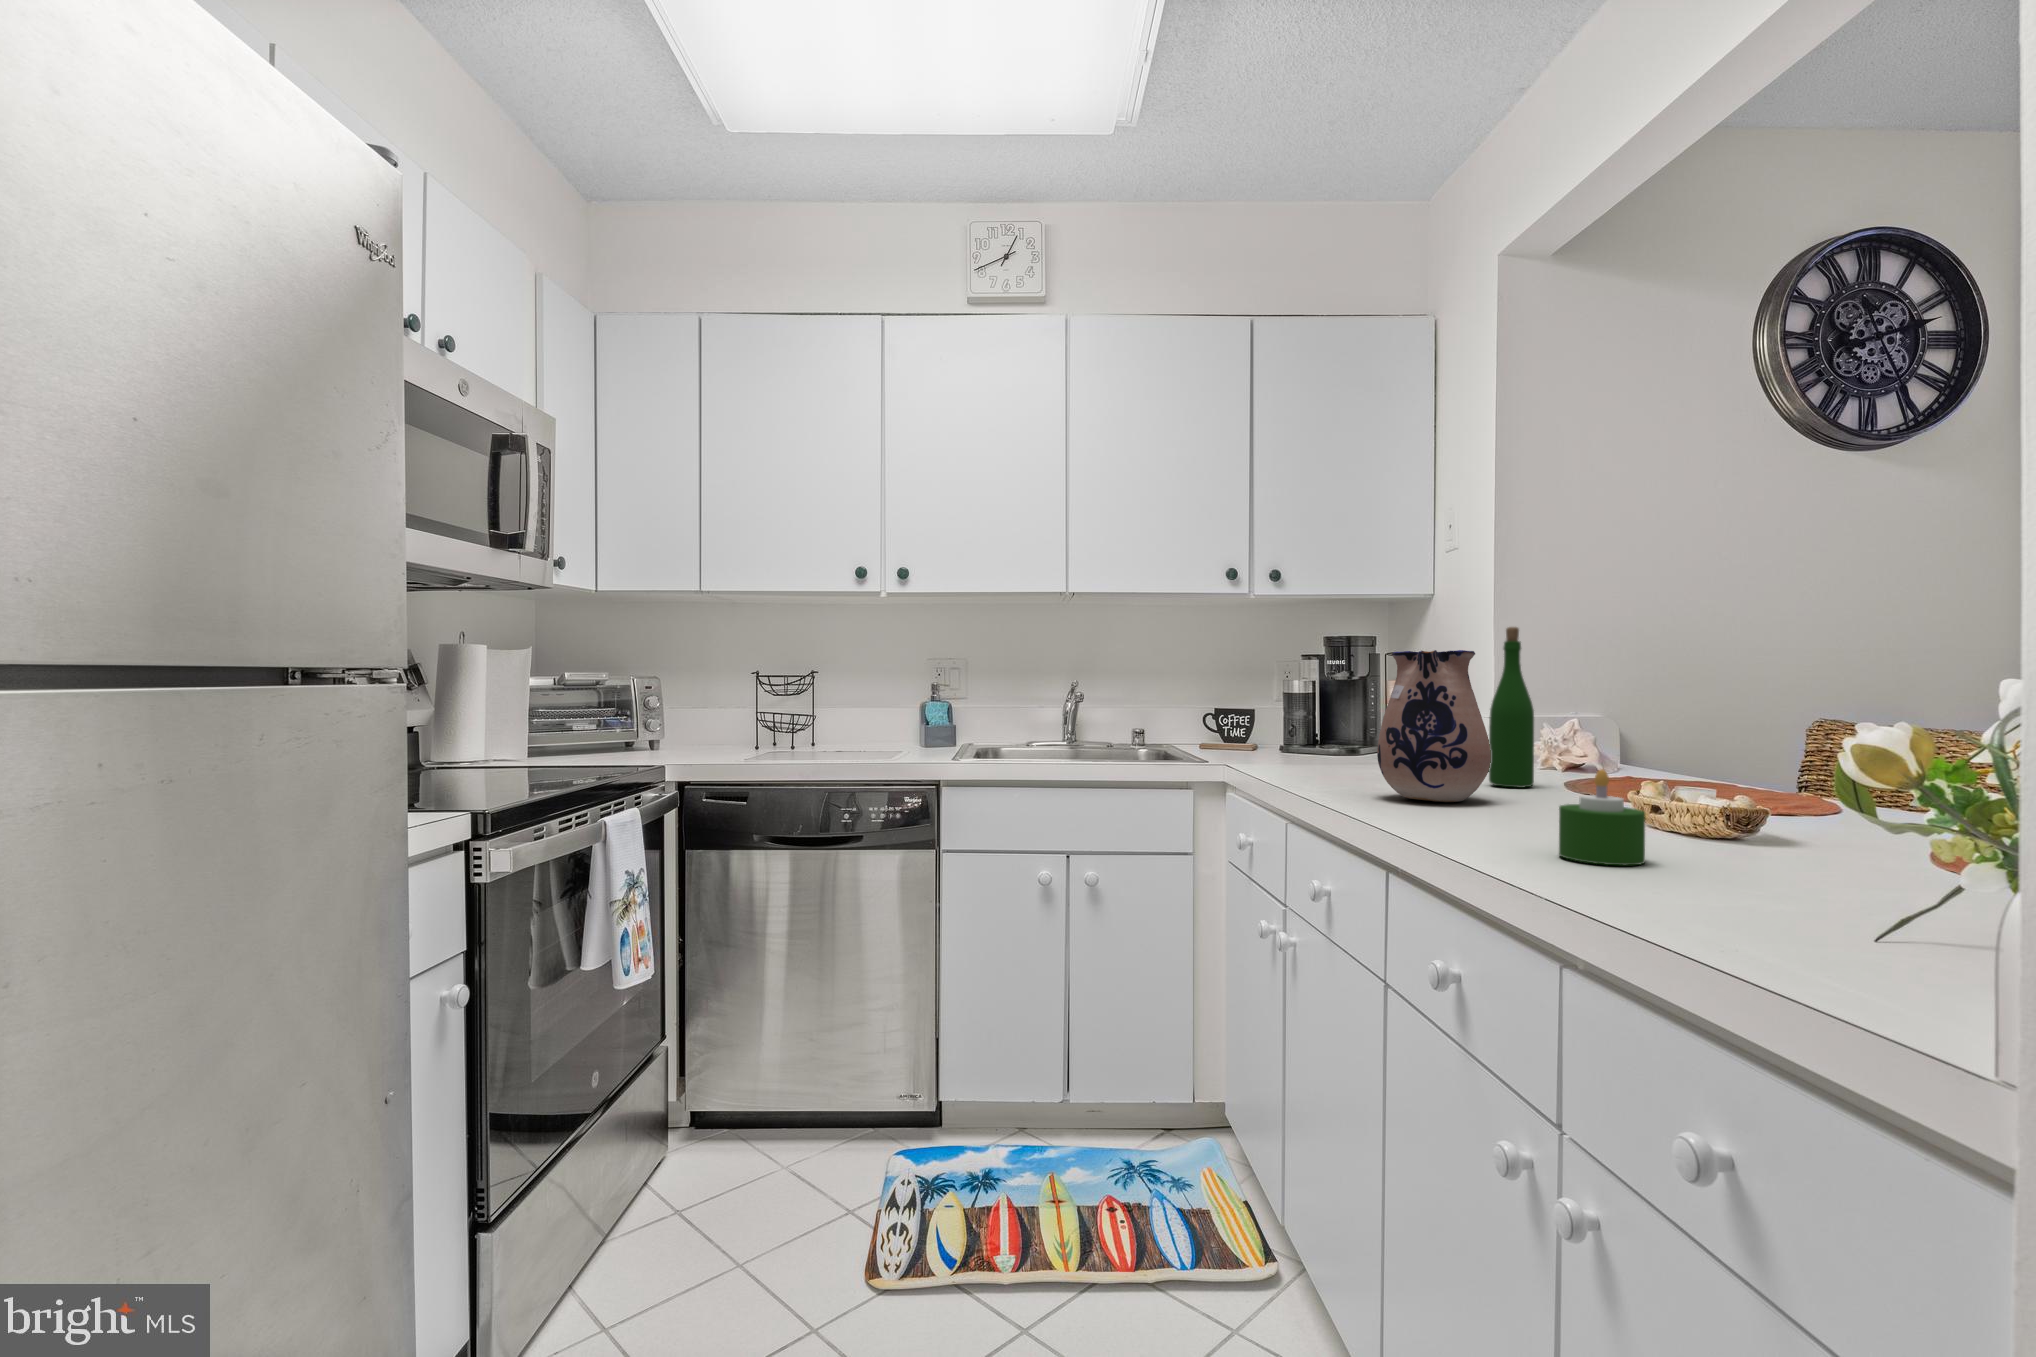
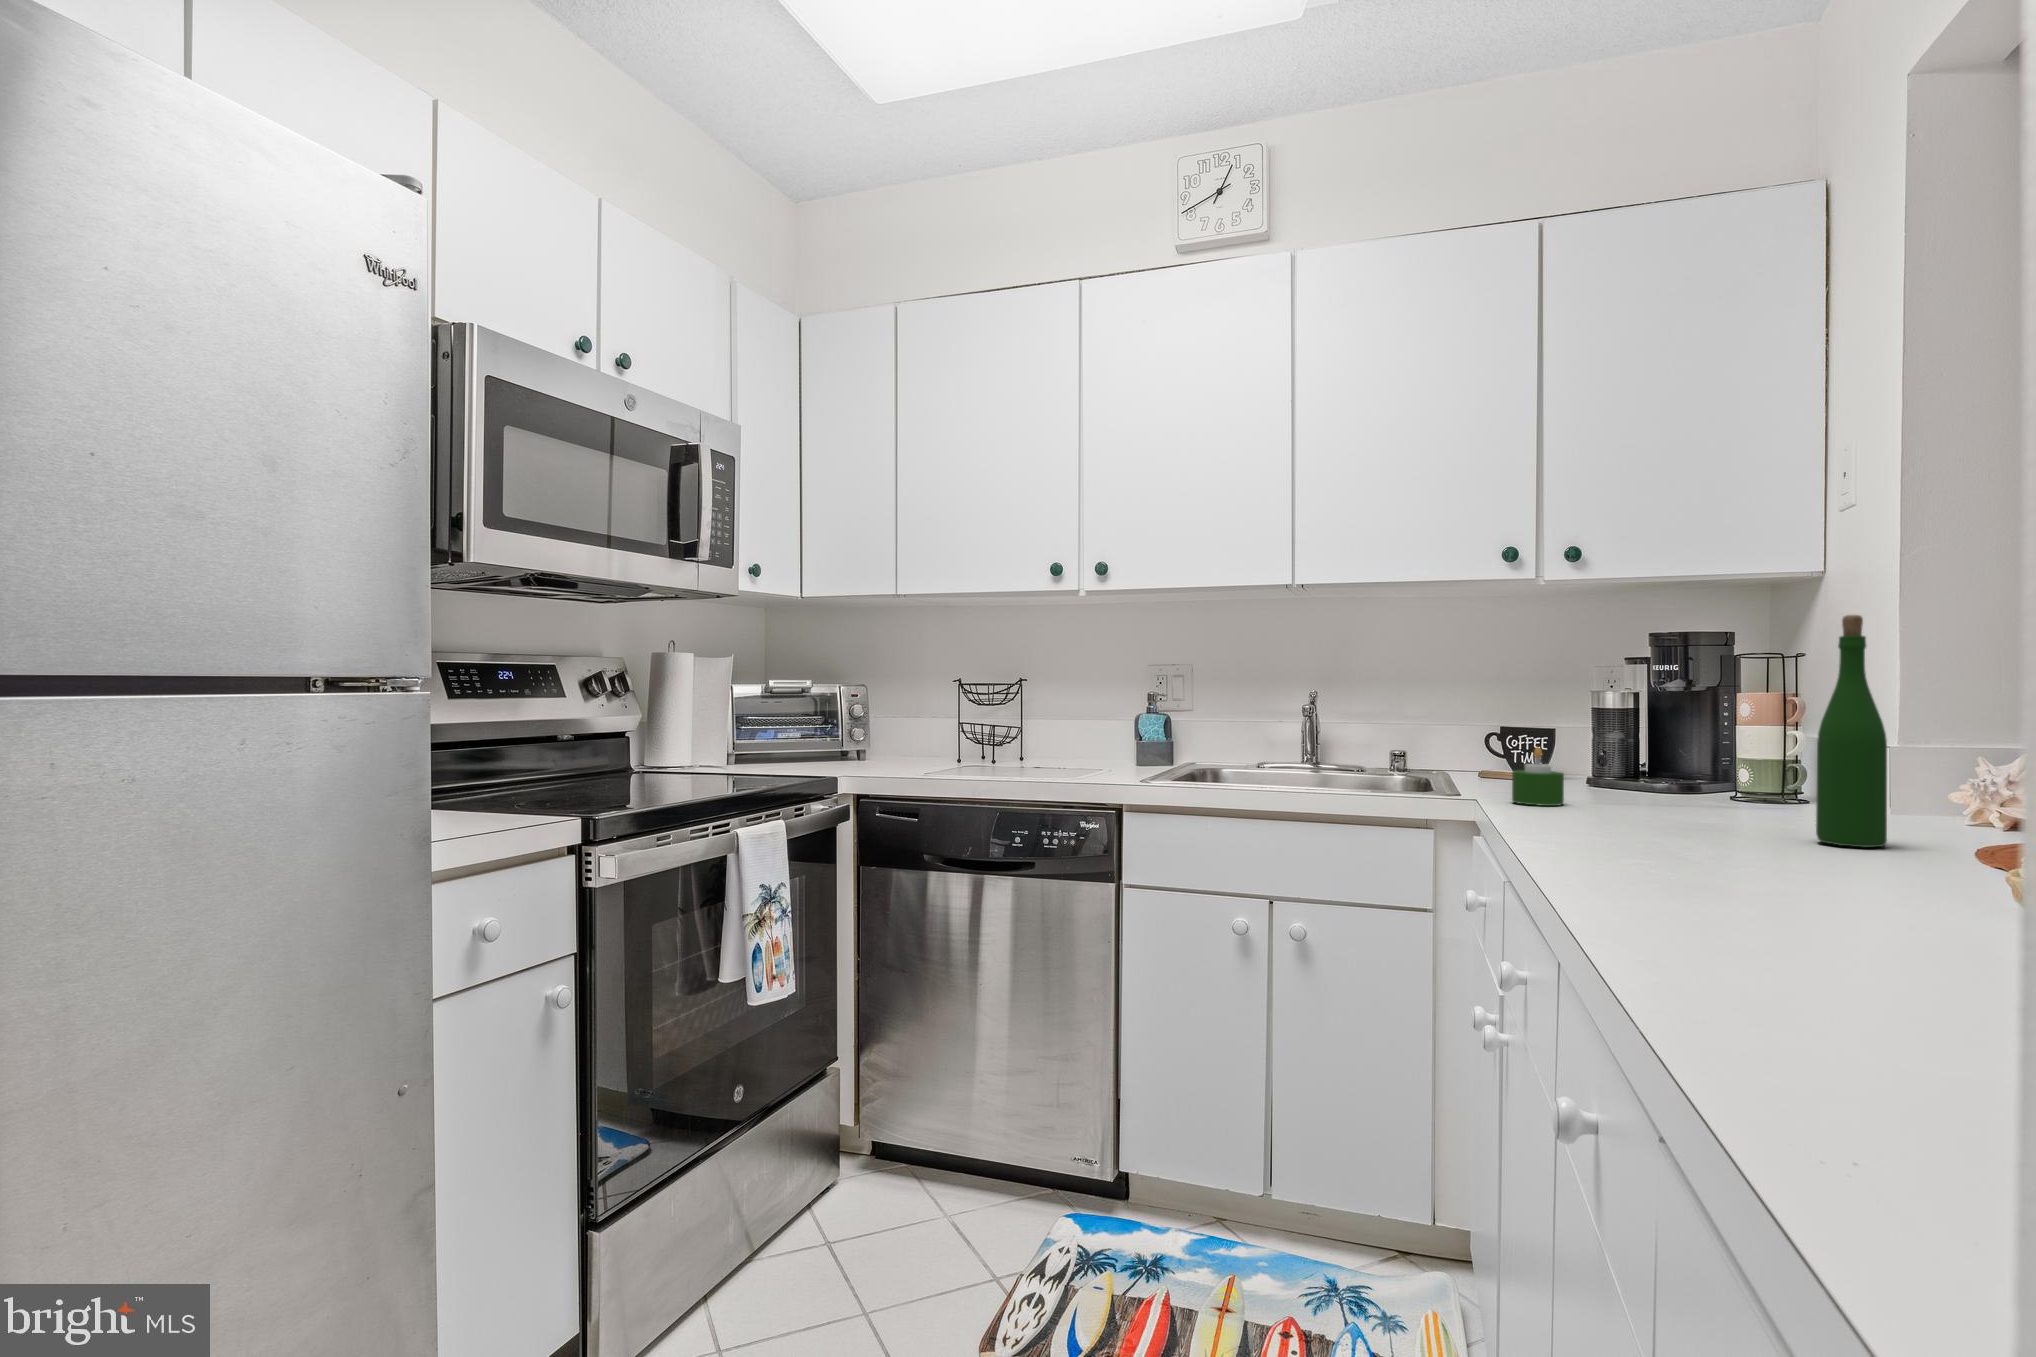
ceramic pitcher: present [1377,650,1491,802] -> none [1600,650,1771,863]
candle: present [1559,769,1645,865] -> present [1512,747,1564,806]

